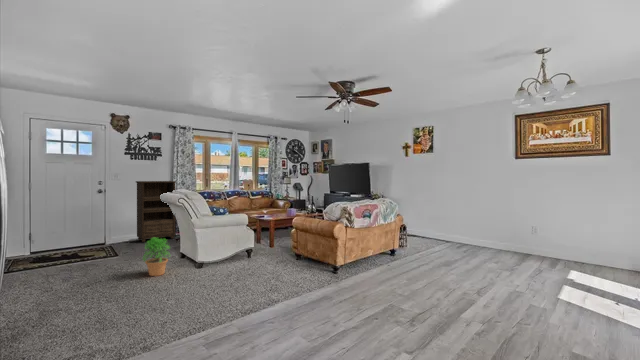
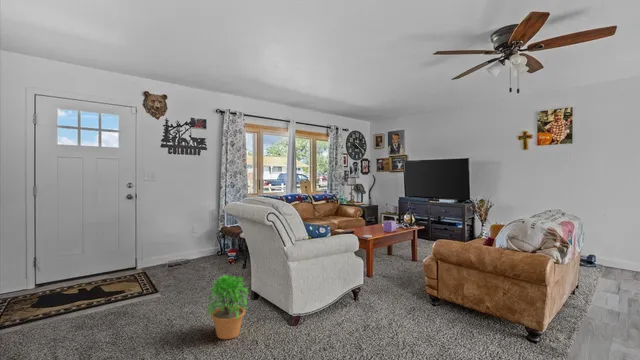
bookshelf: present [136,181,176,242] -> none [175,183,229,266]

